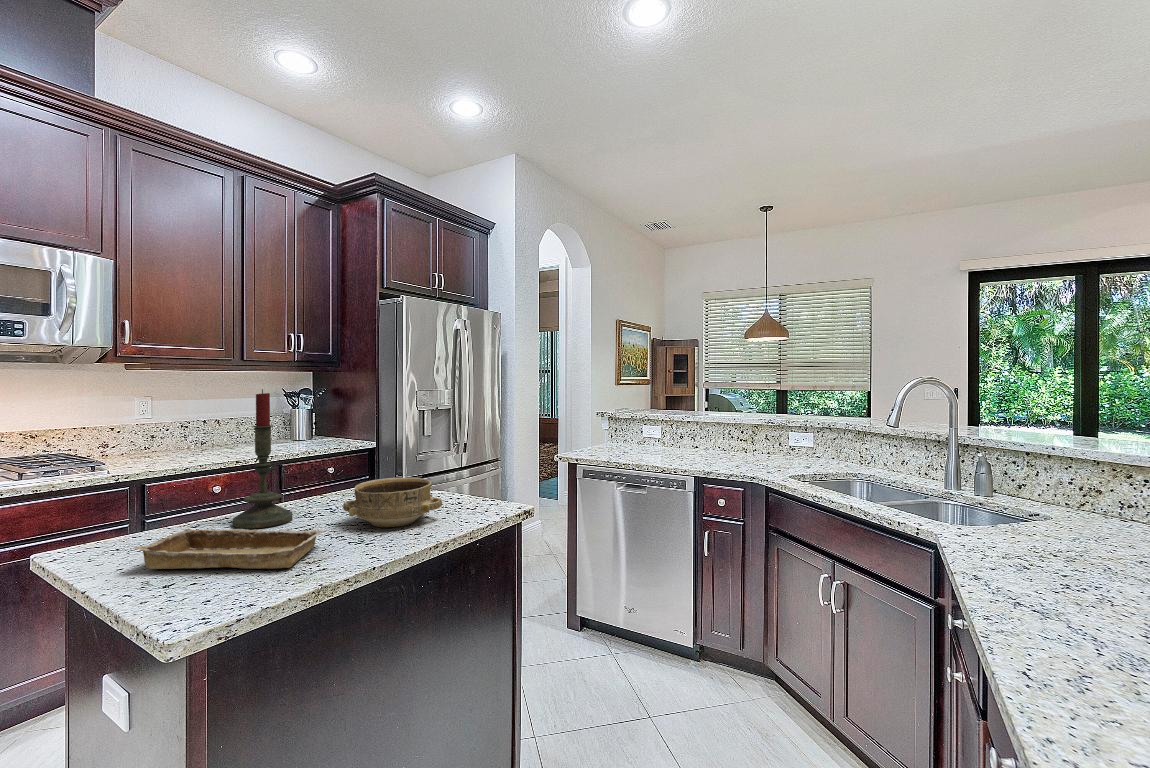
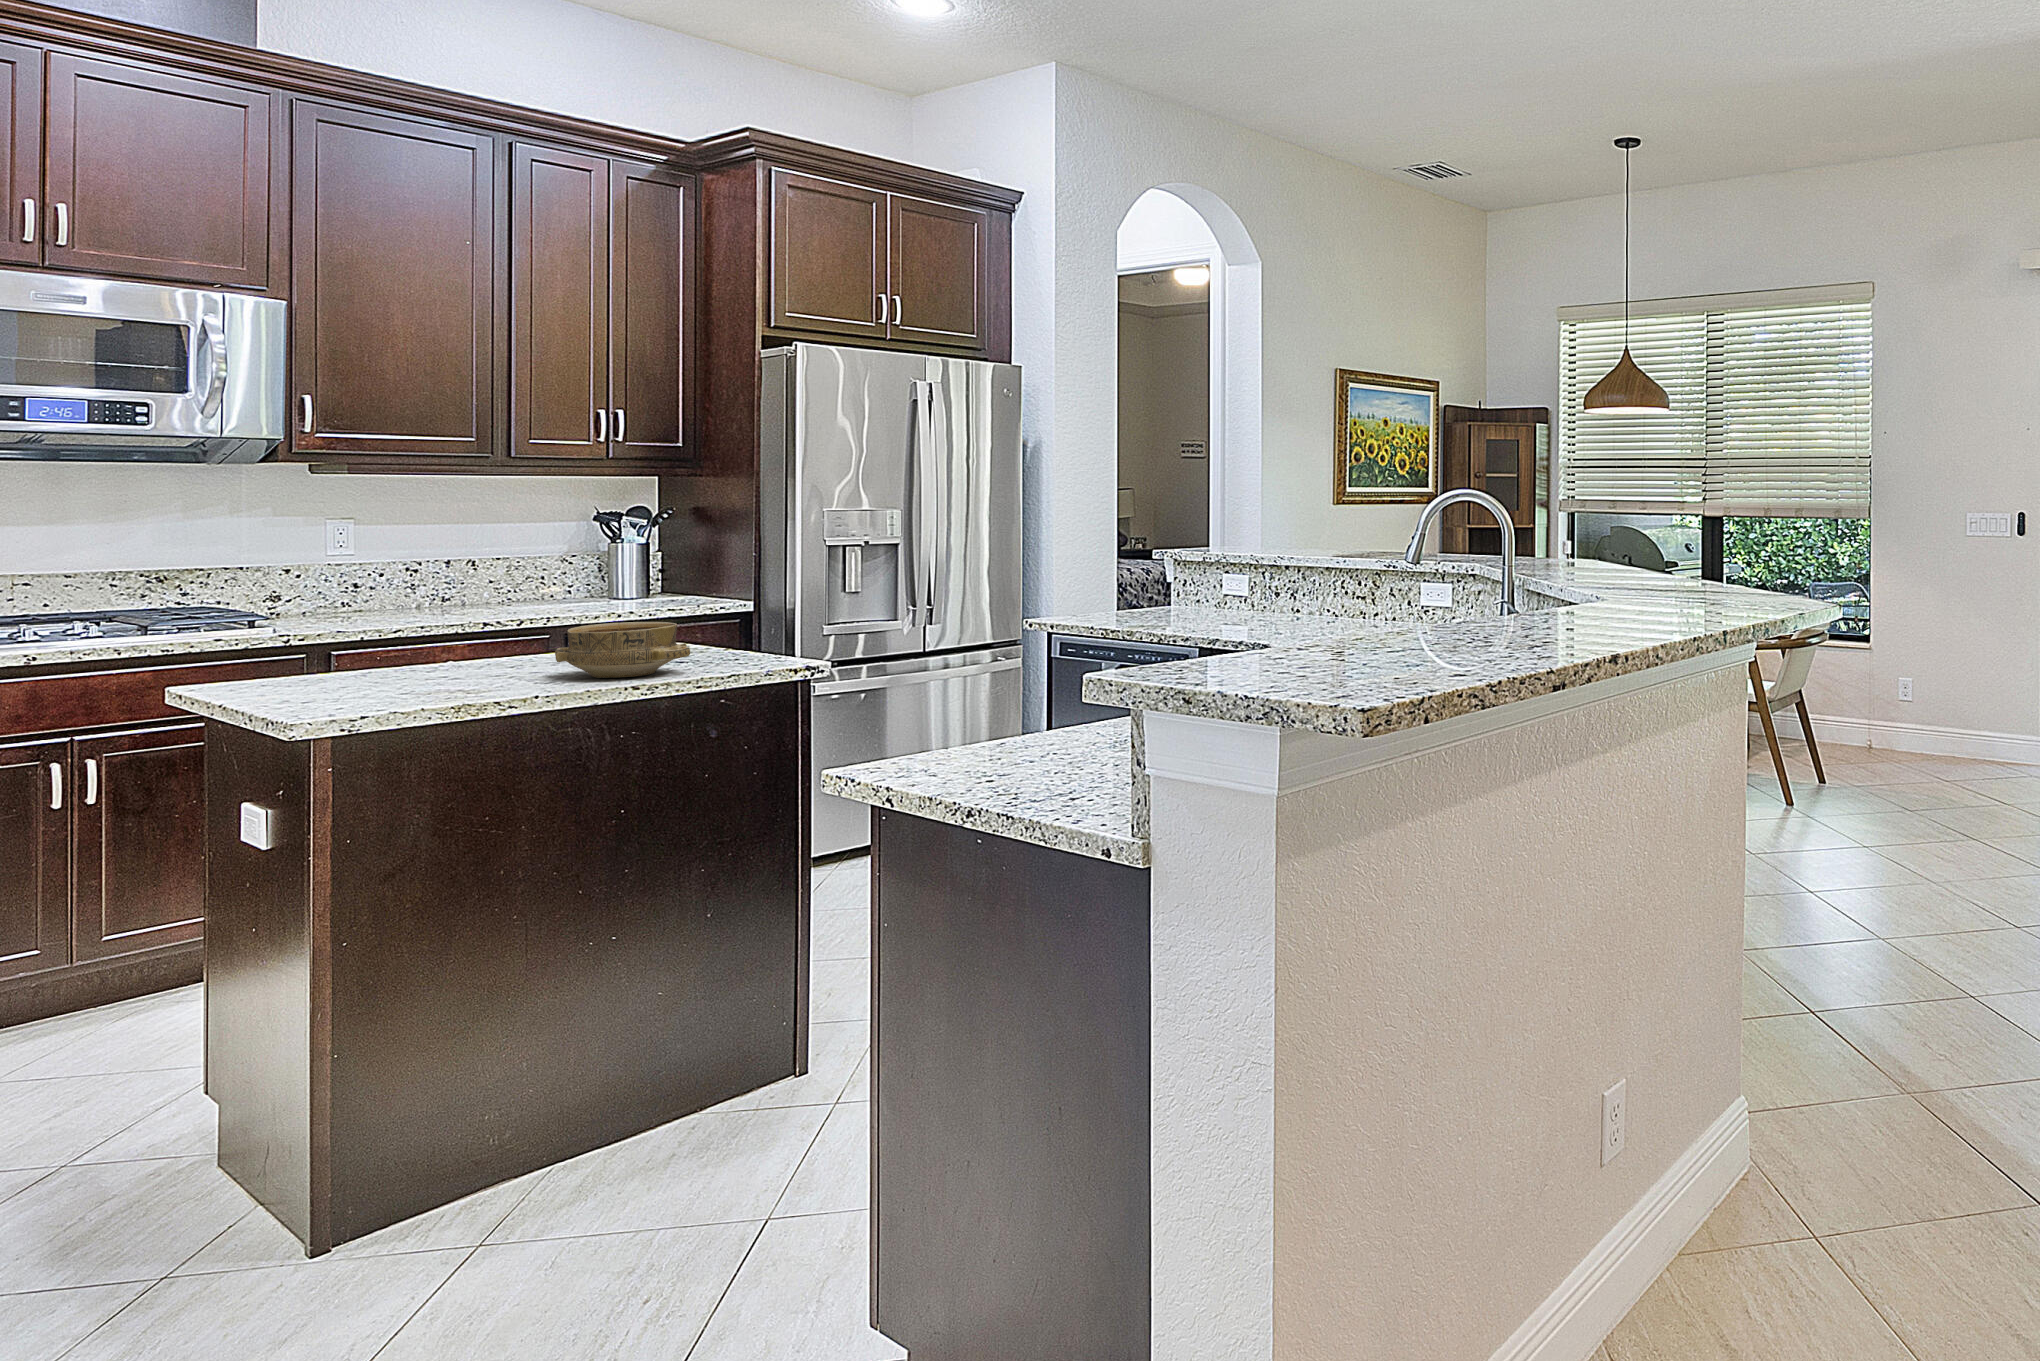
candle: present [232,389,293,529] -> none [415,504,499,677]
tray: present [133,529,325,569] -> none [279,666,512,700]

